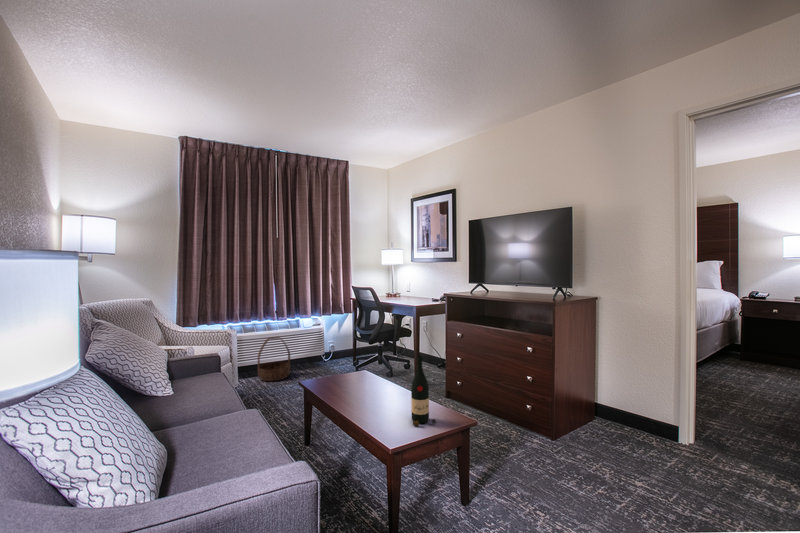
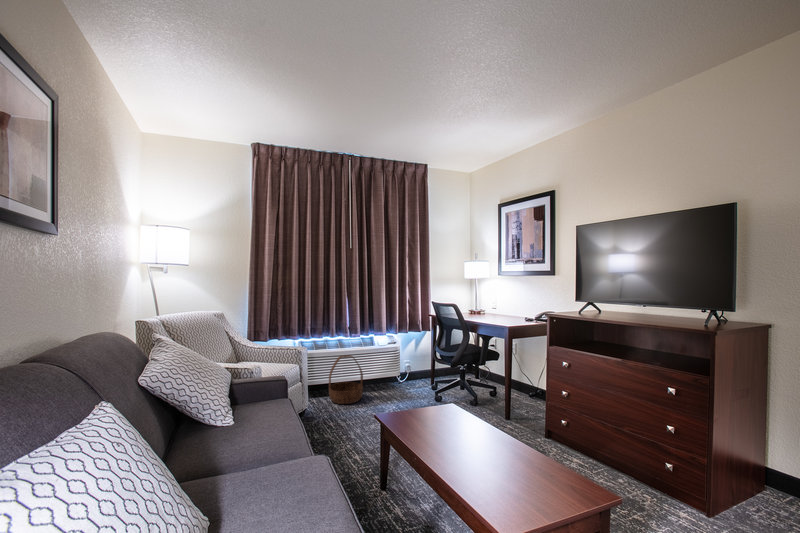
wine bottle: present [411,356,436,426] -> none [518,405,555,505]

